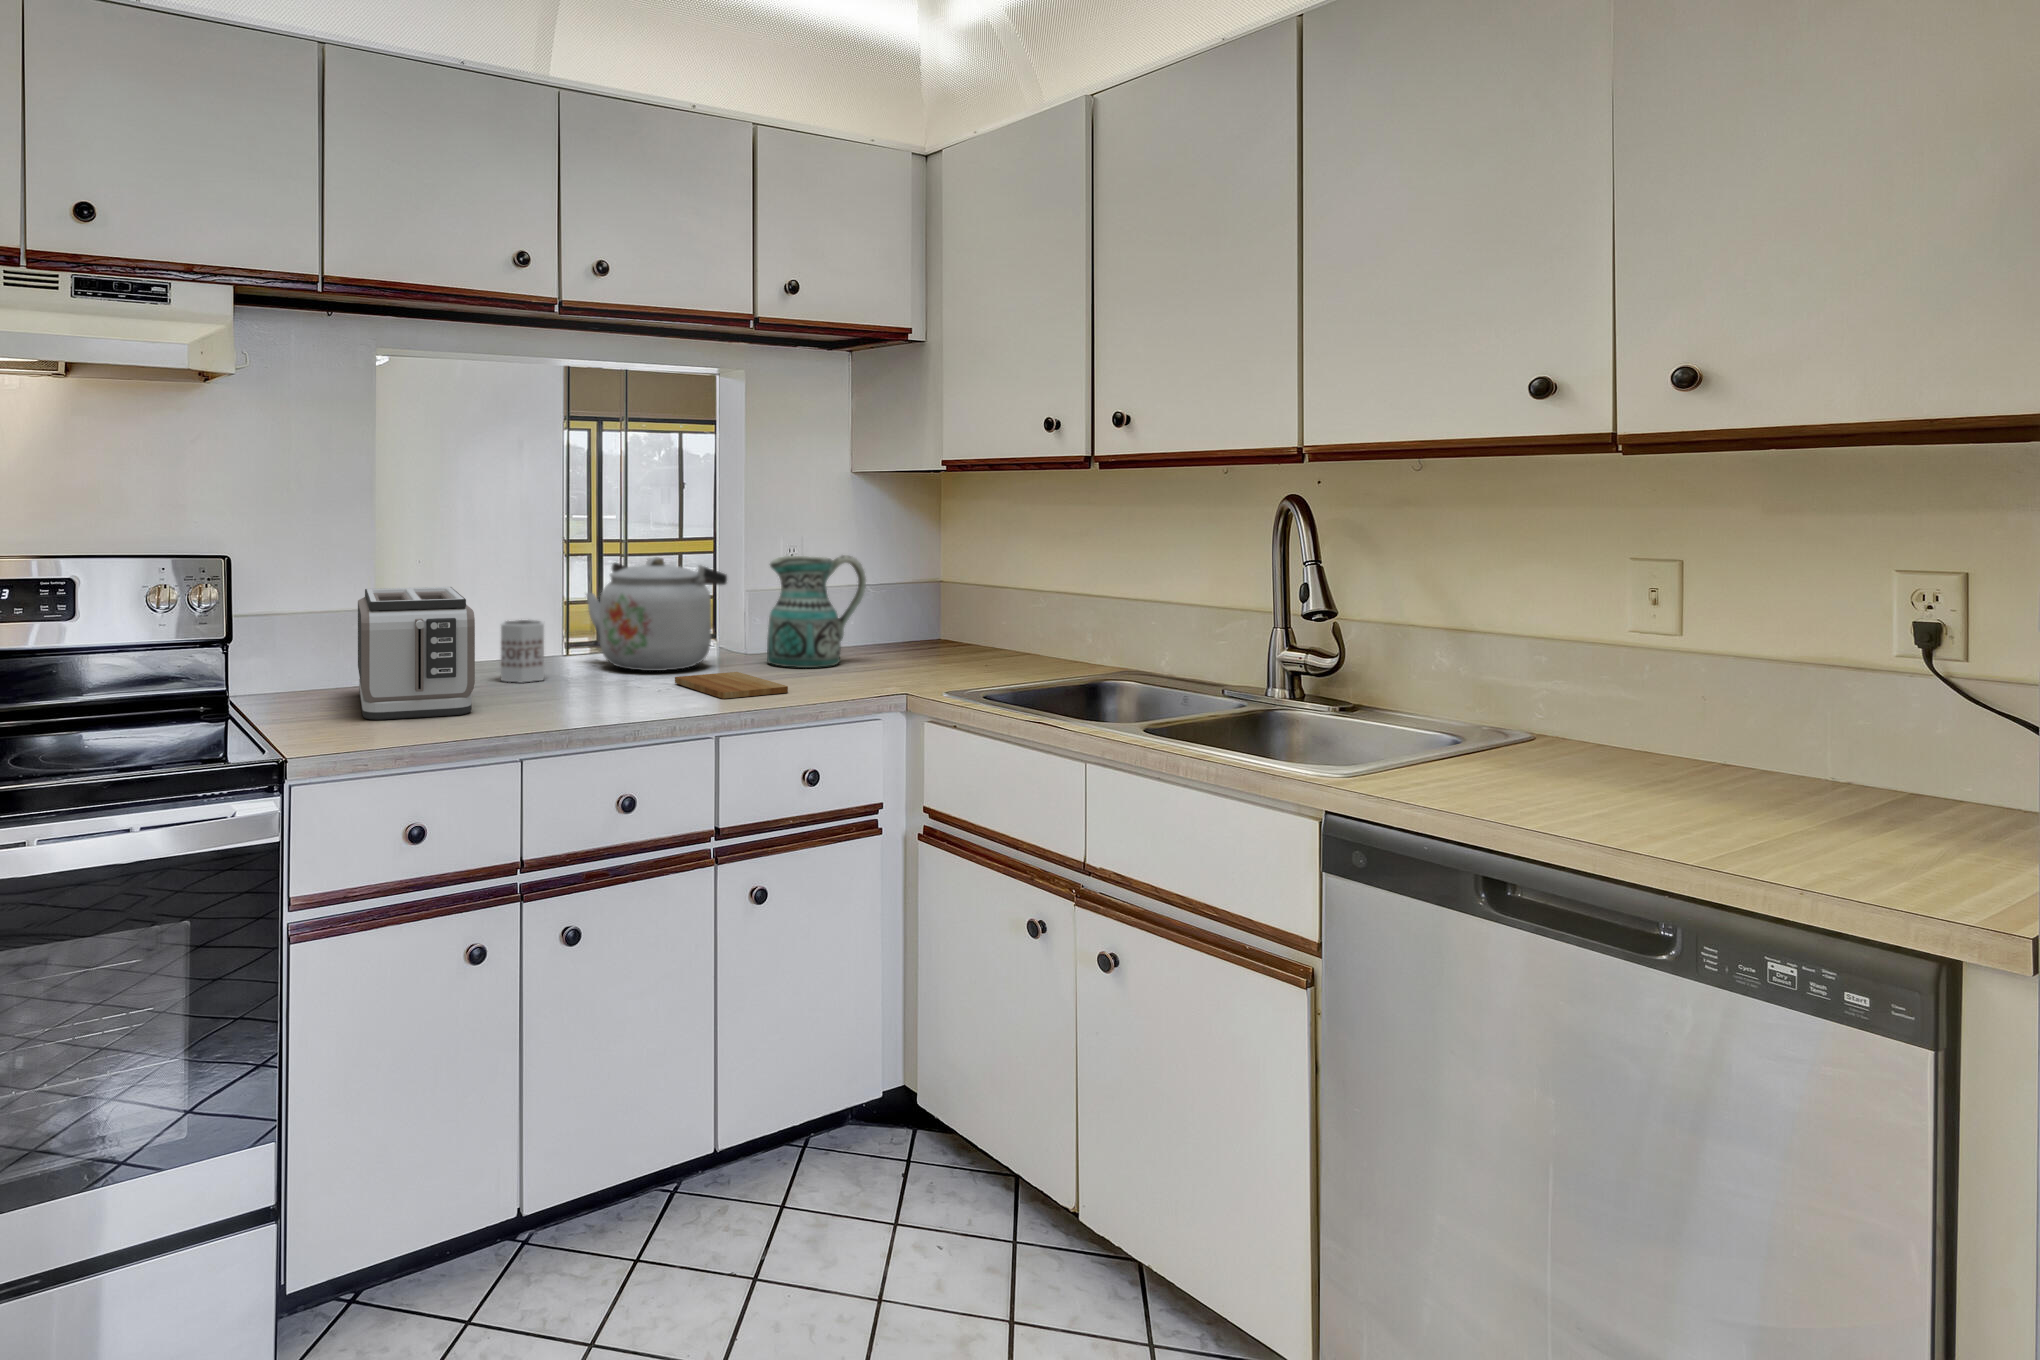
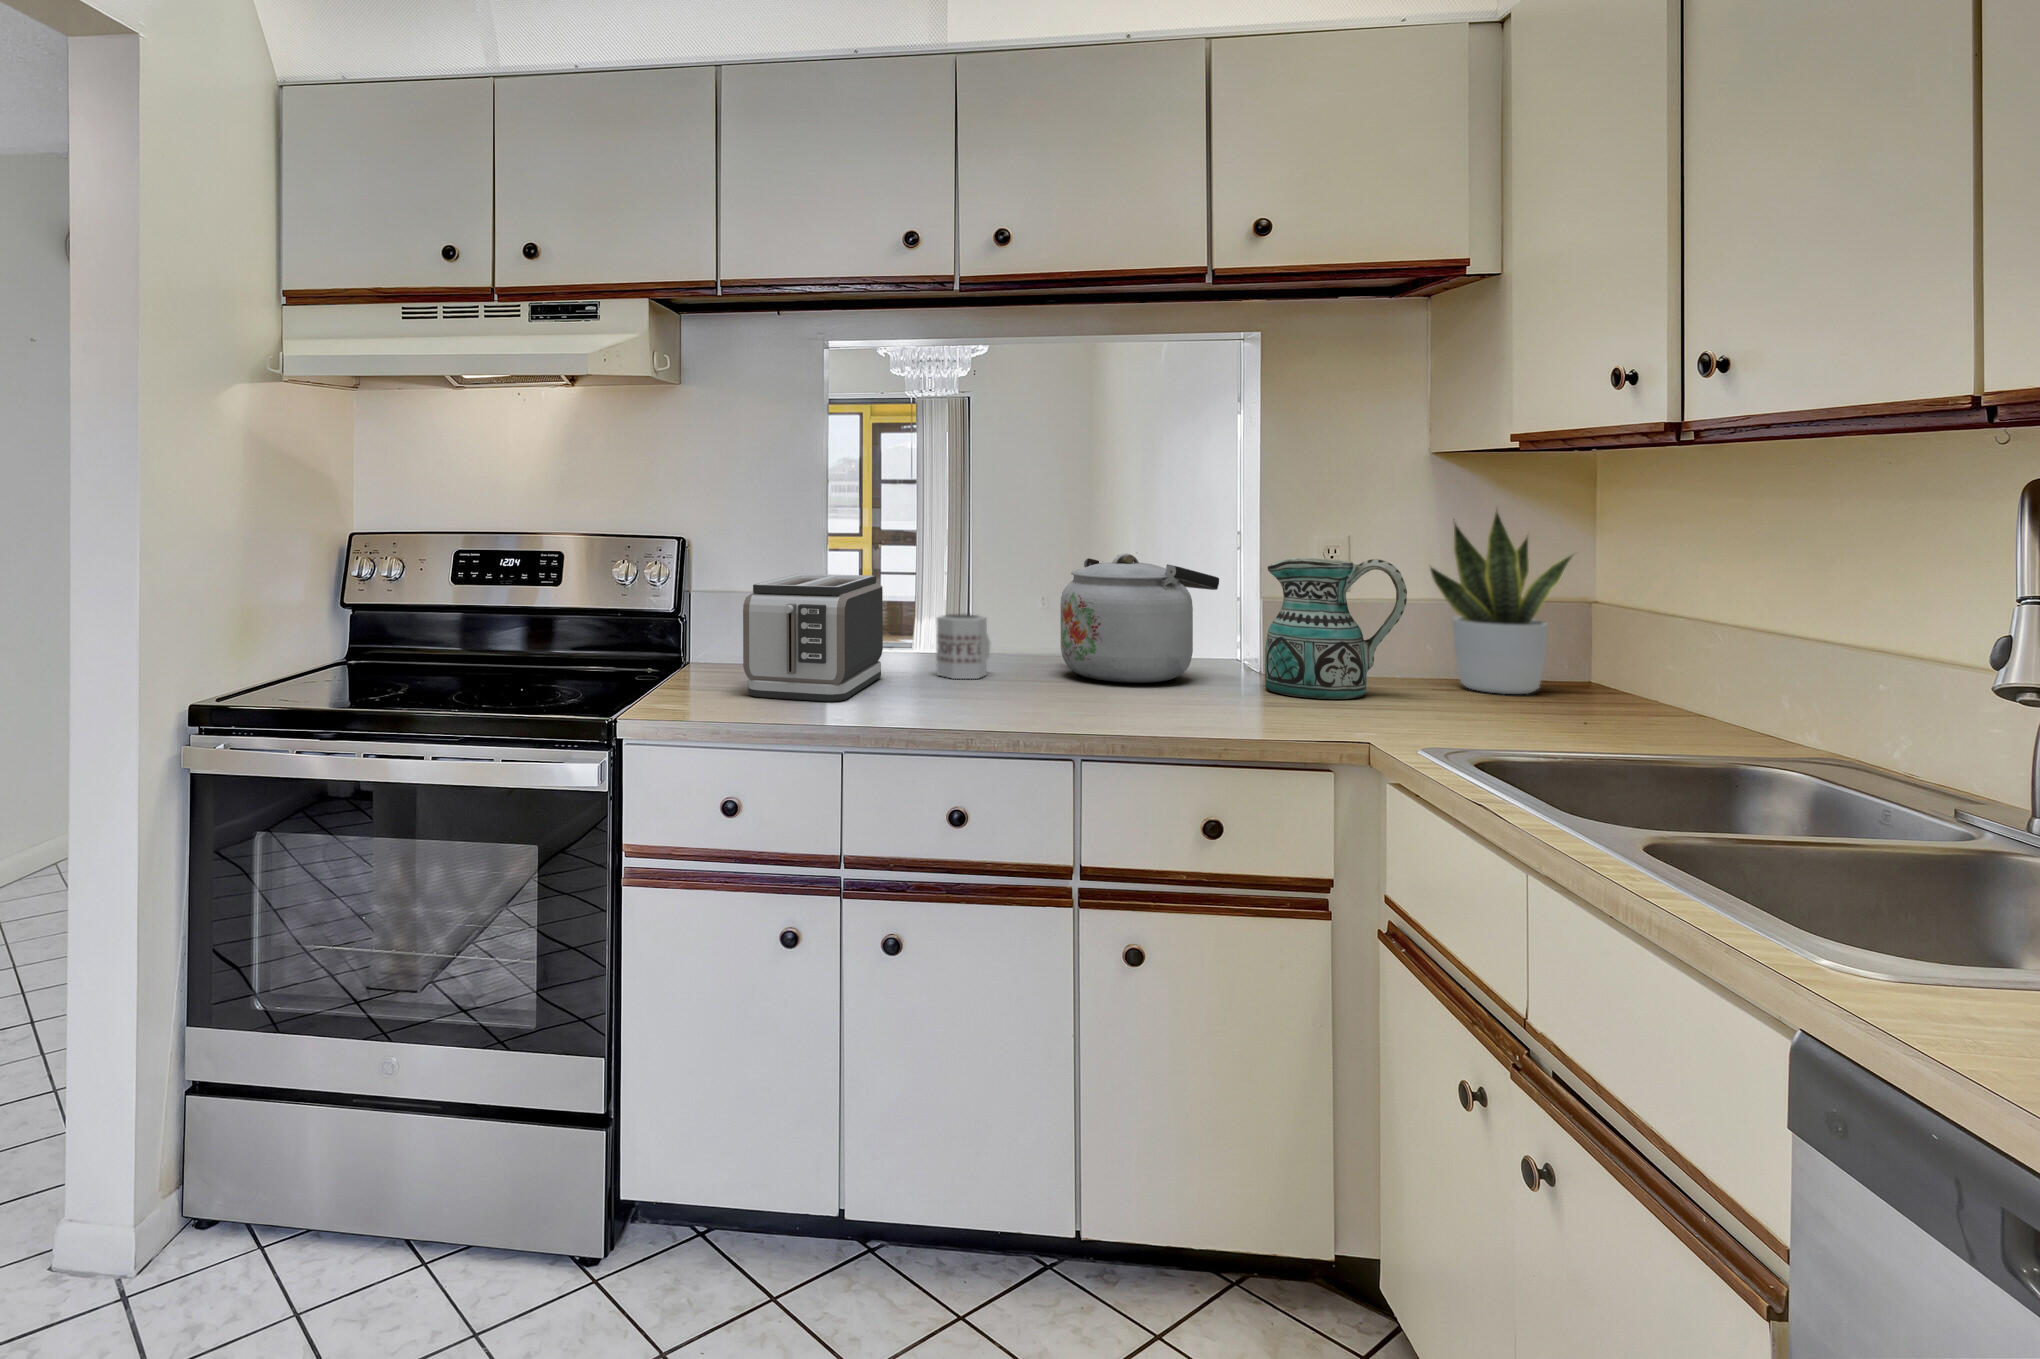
potted plant: none [864,511,945,652] -> present [1430,511,1572,694]
cutting board: present [675,672,788,699] -> none [1104,689,1214,722]

